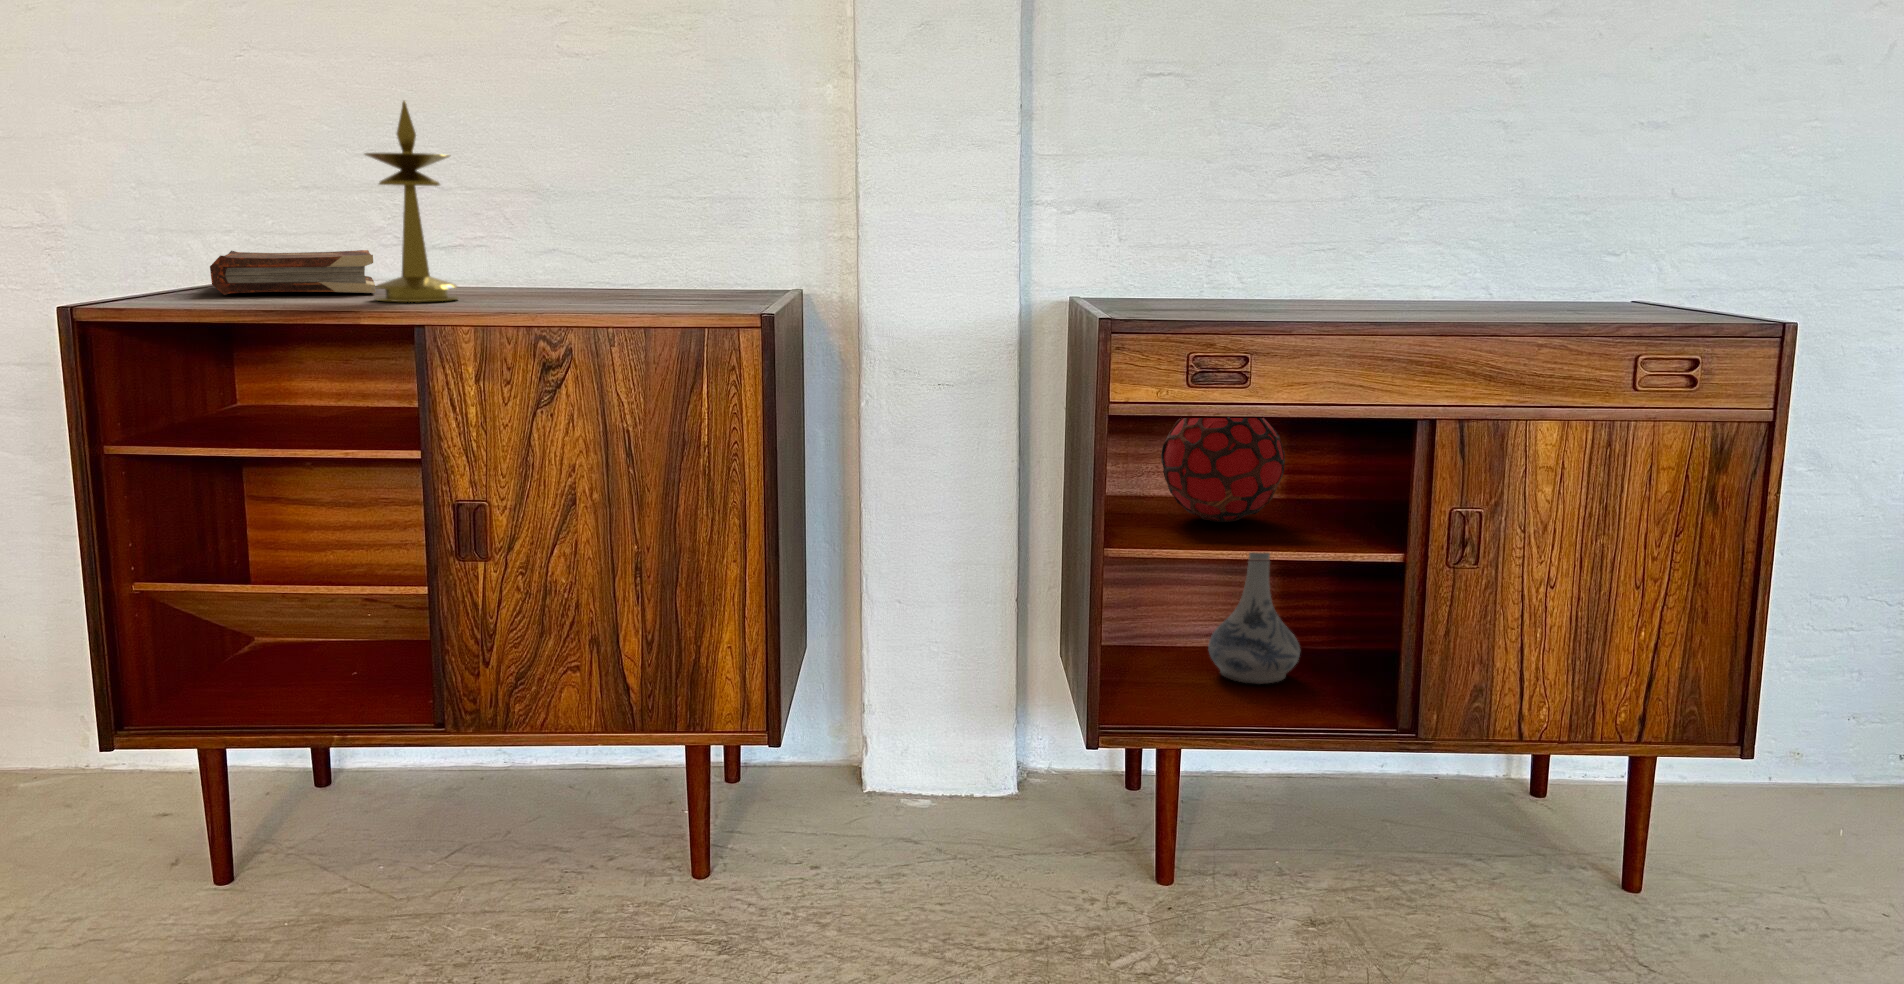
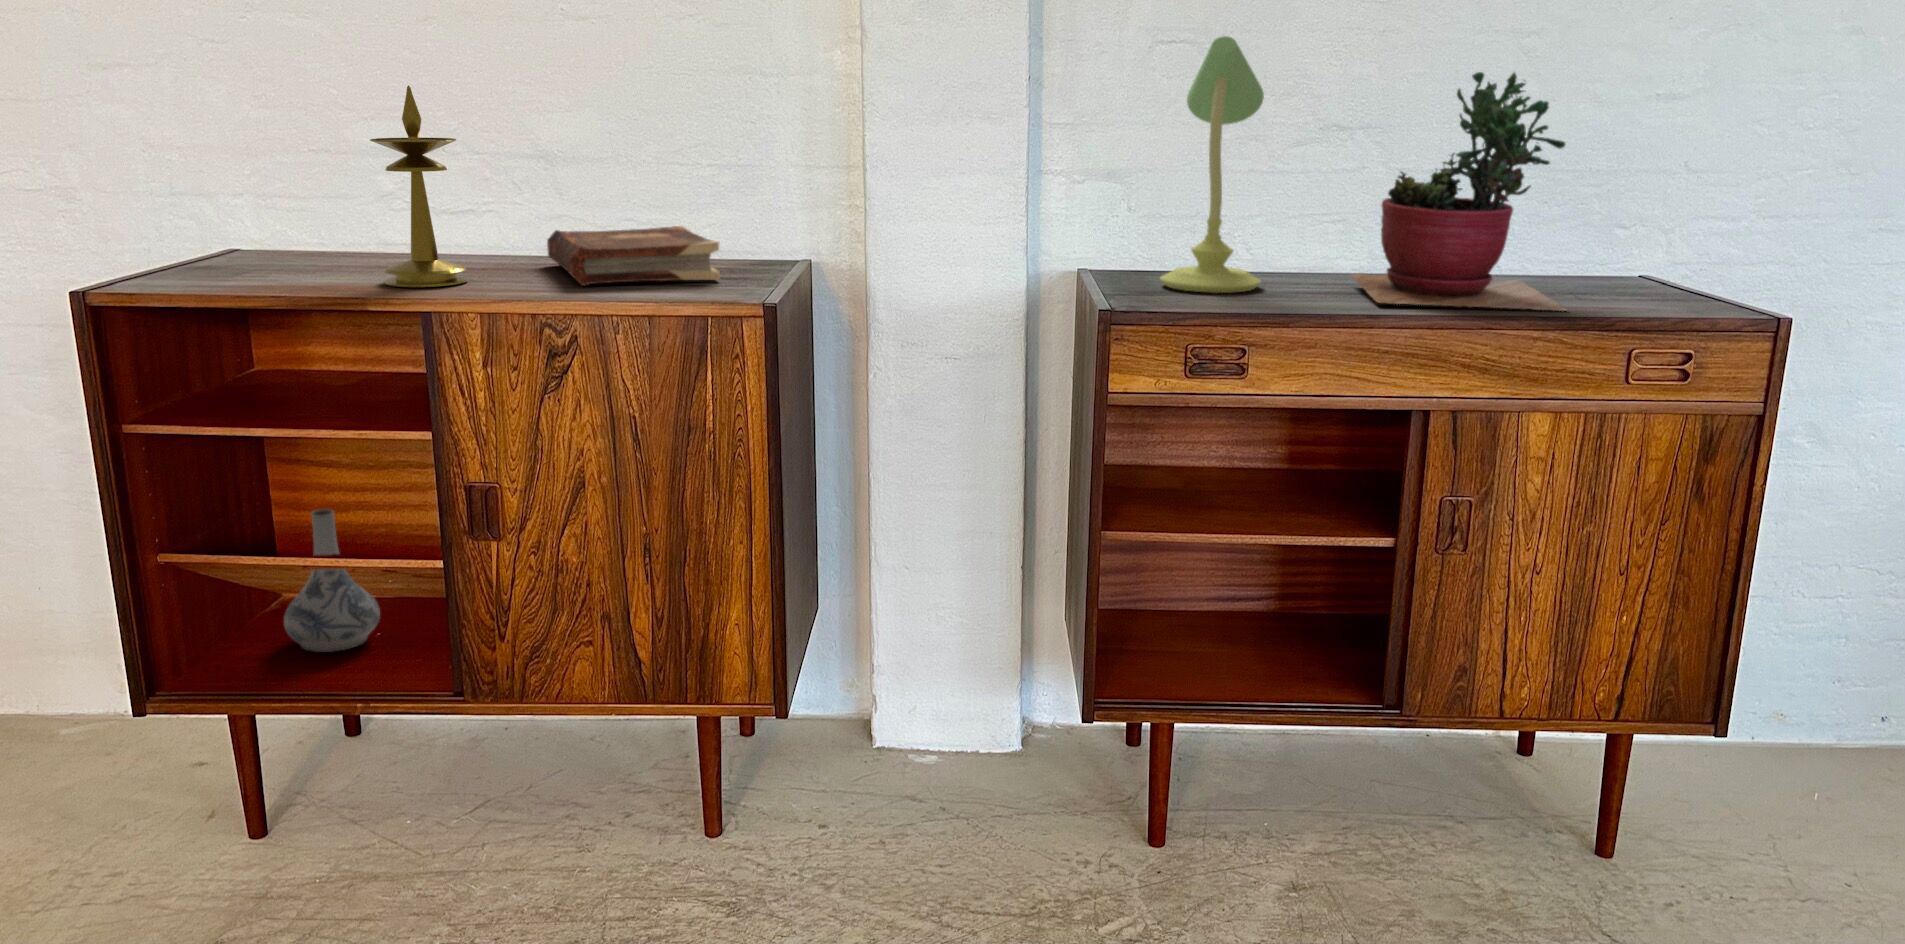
table lamp: none [1160,56,1262,311] -> present [1160,36,1264,293]
succulent plant: none [1349,86,1574,320] -> present [1351,72,1567,311]
book: present [210,250,376,295] -> present [547,226,720,285]
decorative orb: present [1161,417,1285,522] -> none [1160,380,1281,499]
decorative vase: present [1208,552,1300,684] -> present [284,509,380,652]

